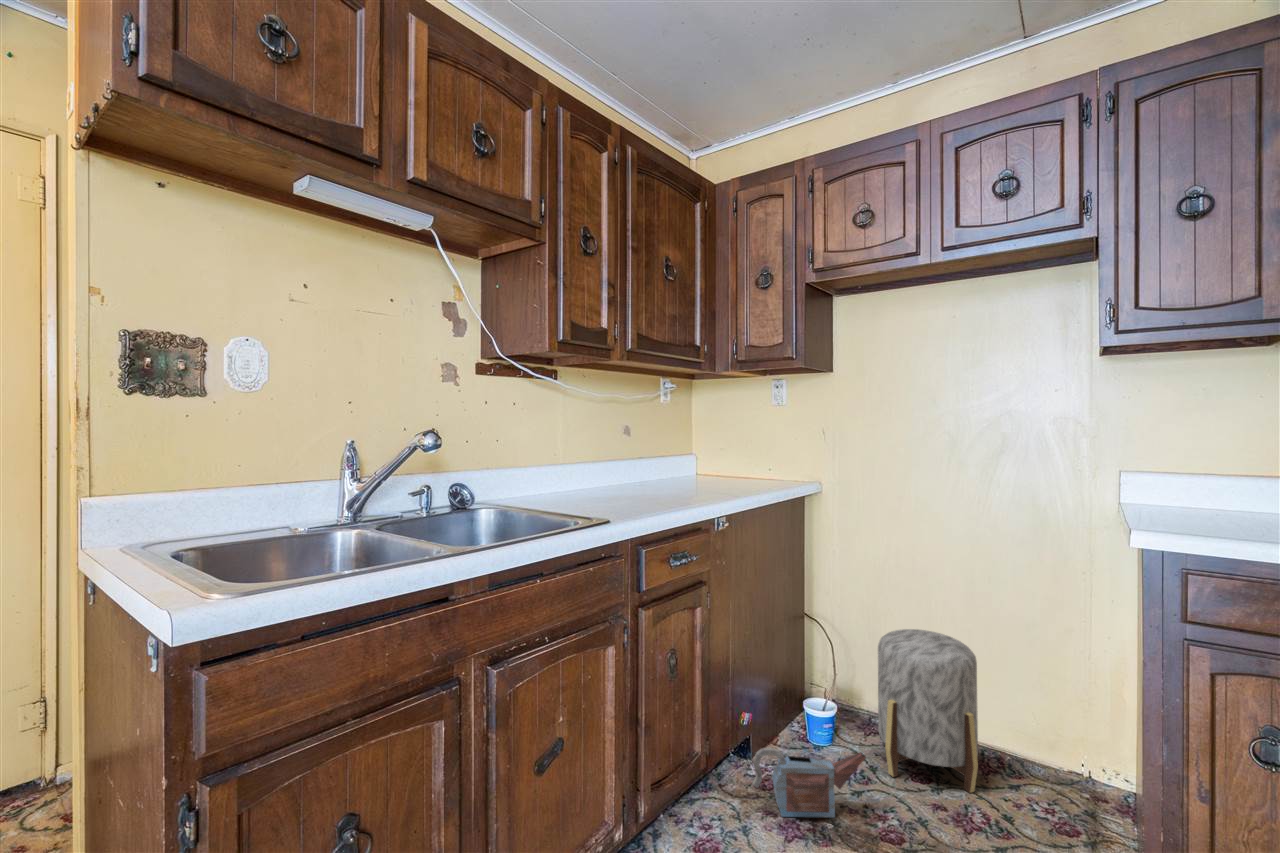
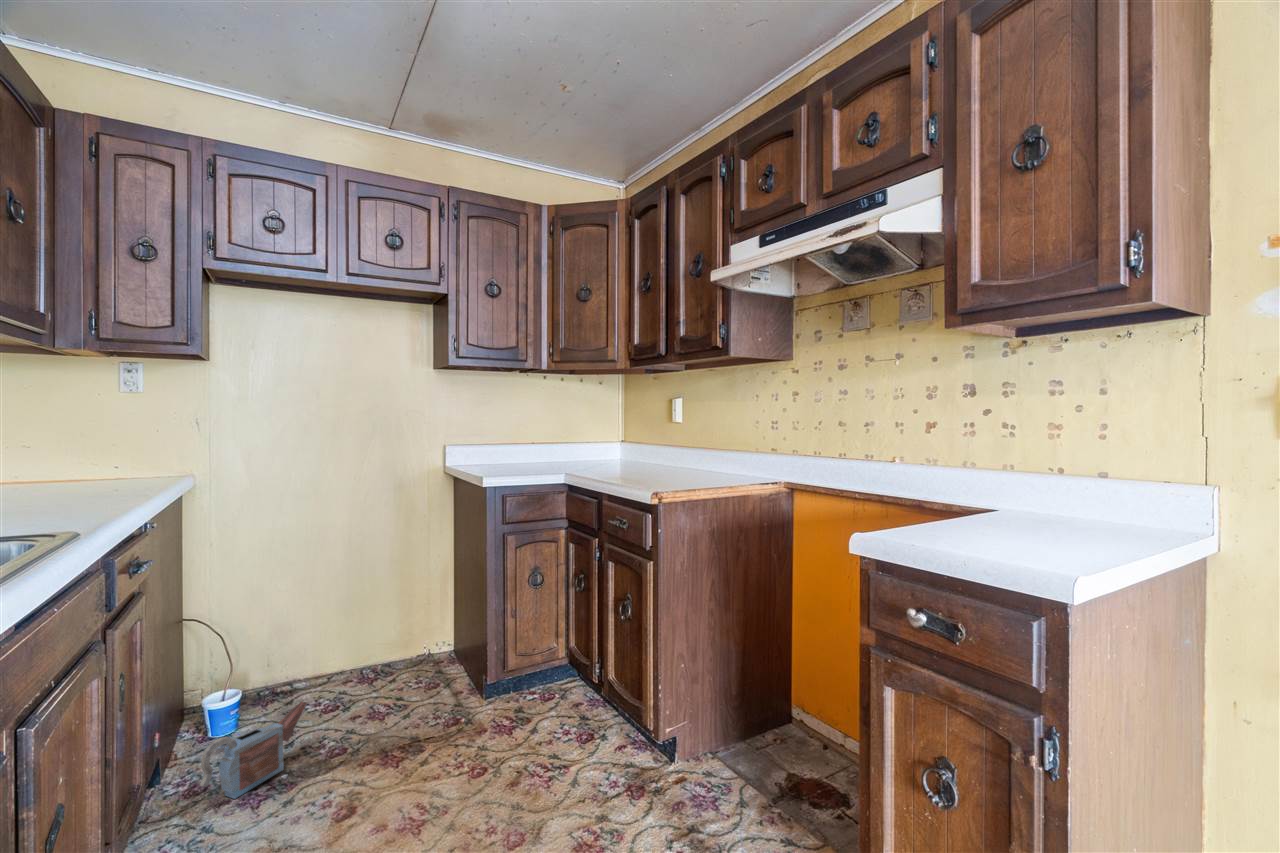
stool: present [878,629,978,793] -> none [280,586,374,720]

